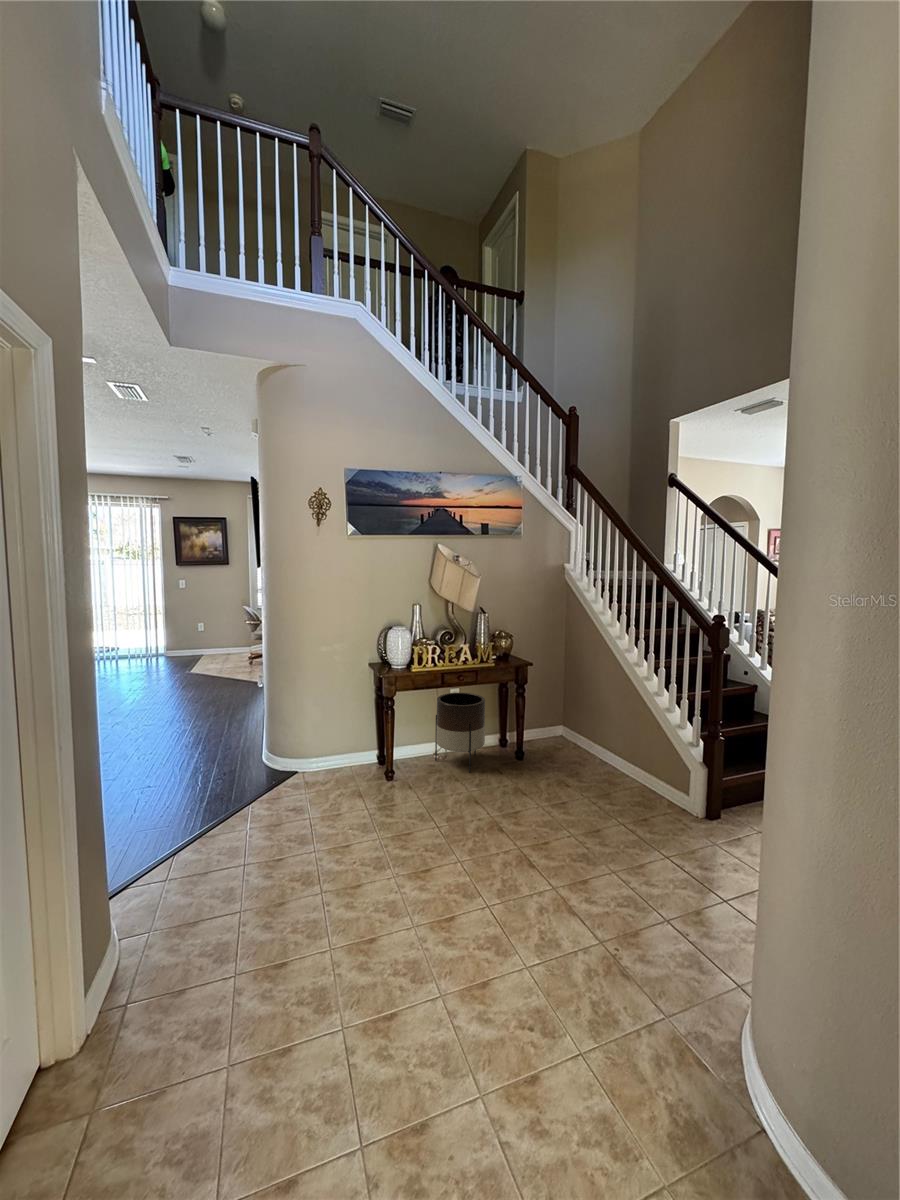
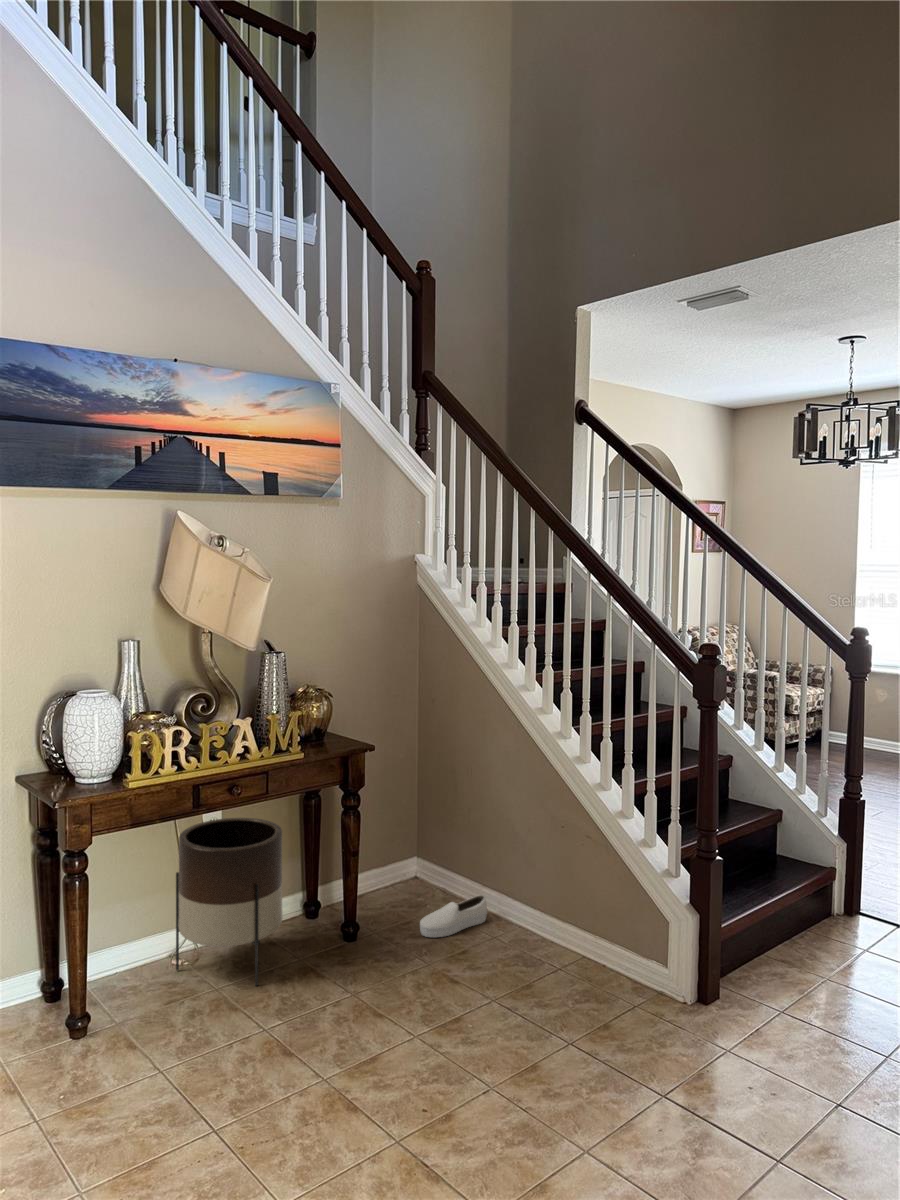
shoe: none [556,747,595,765] -> present [420,895,487,938]

